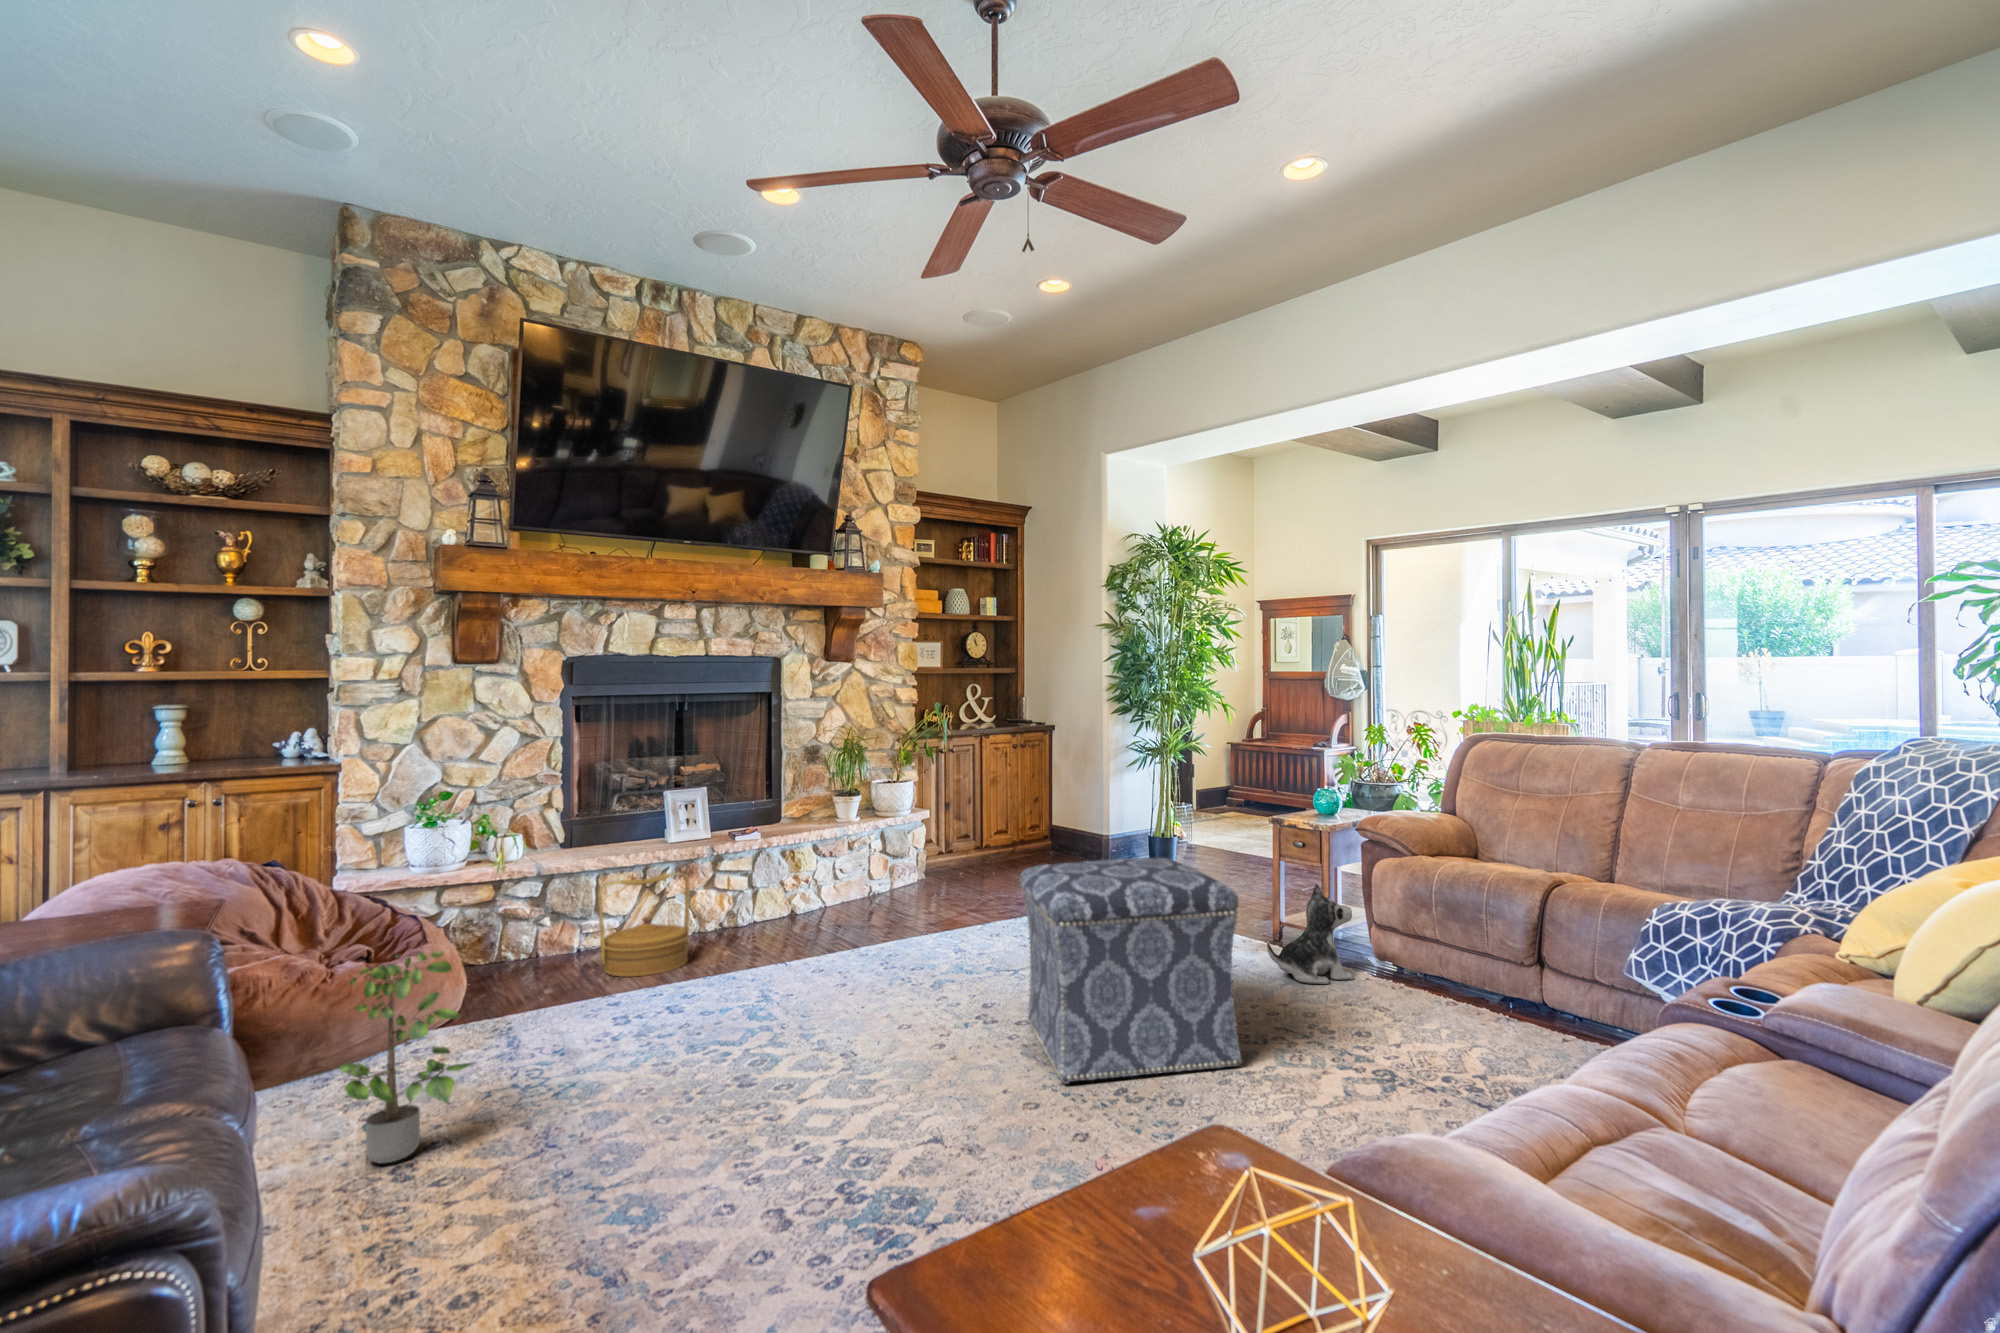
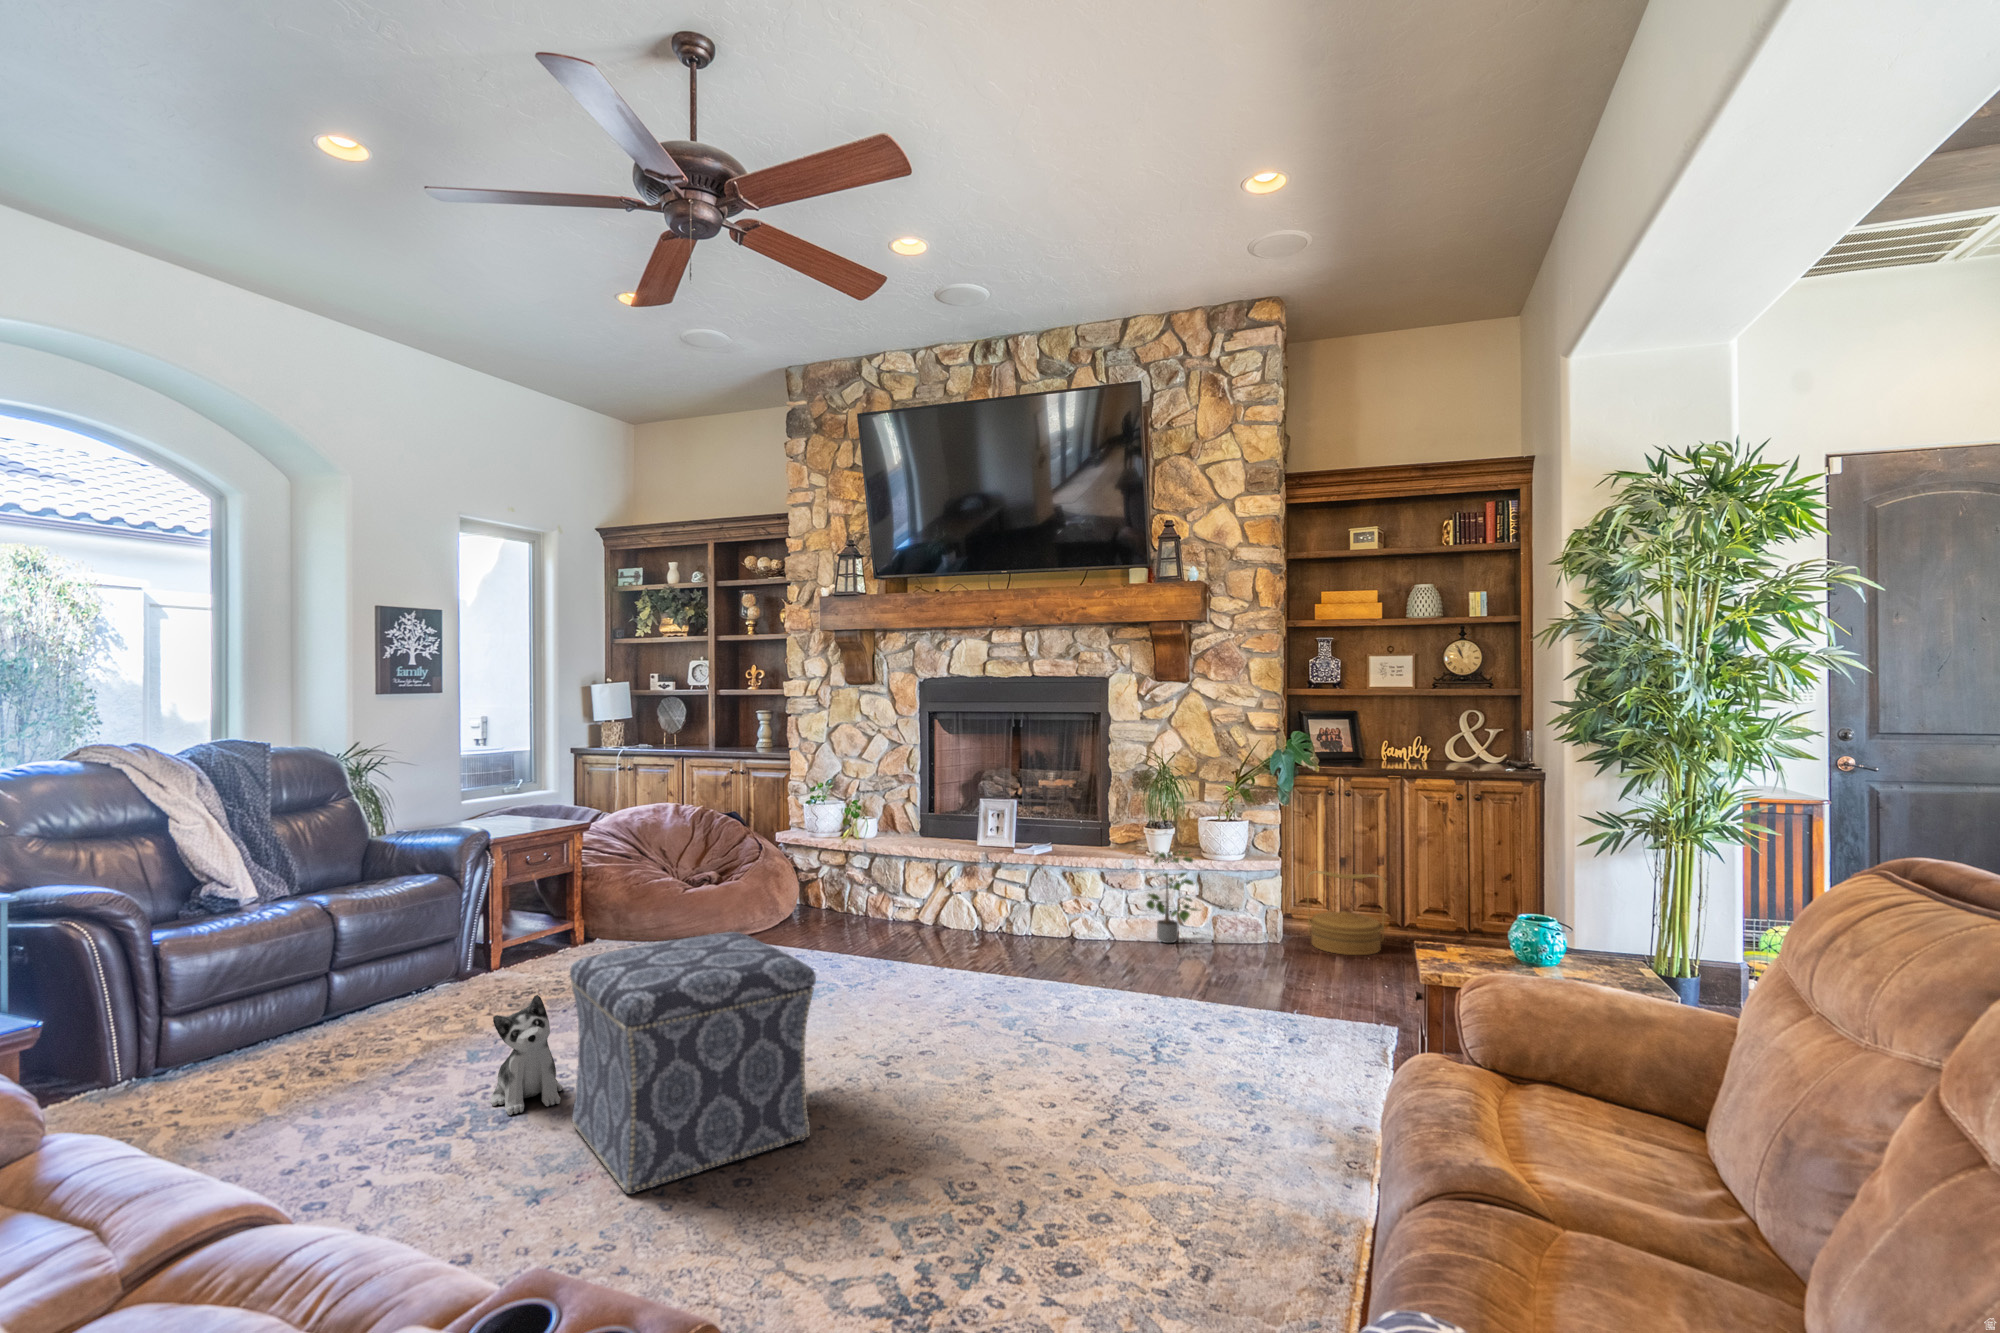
basket: present [598,872,690,977] -> present [1307,871,1386,955]
plush toy: present [1267,884,1353,984] -> present [491,995,562,1115]
potted plant: present [340,951,472,1163] -> present [1146,851,1197,943]

